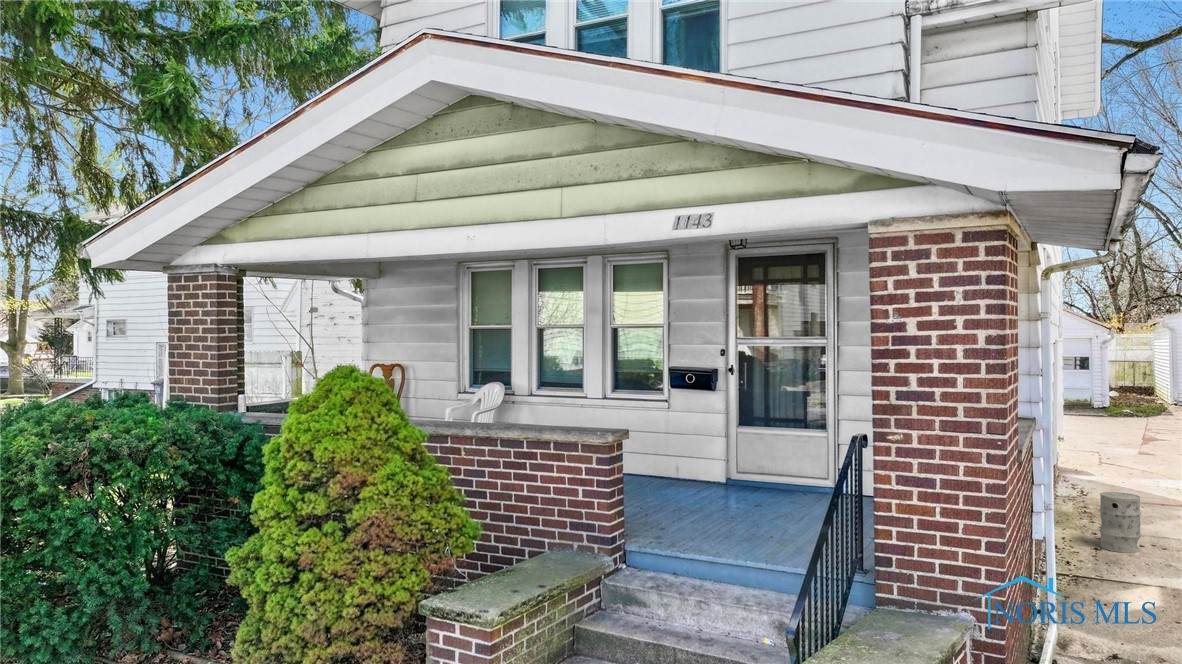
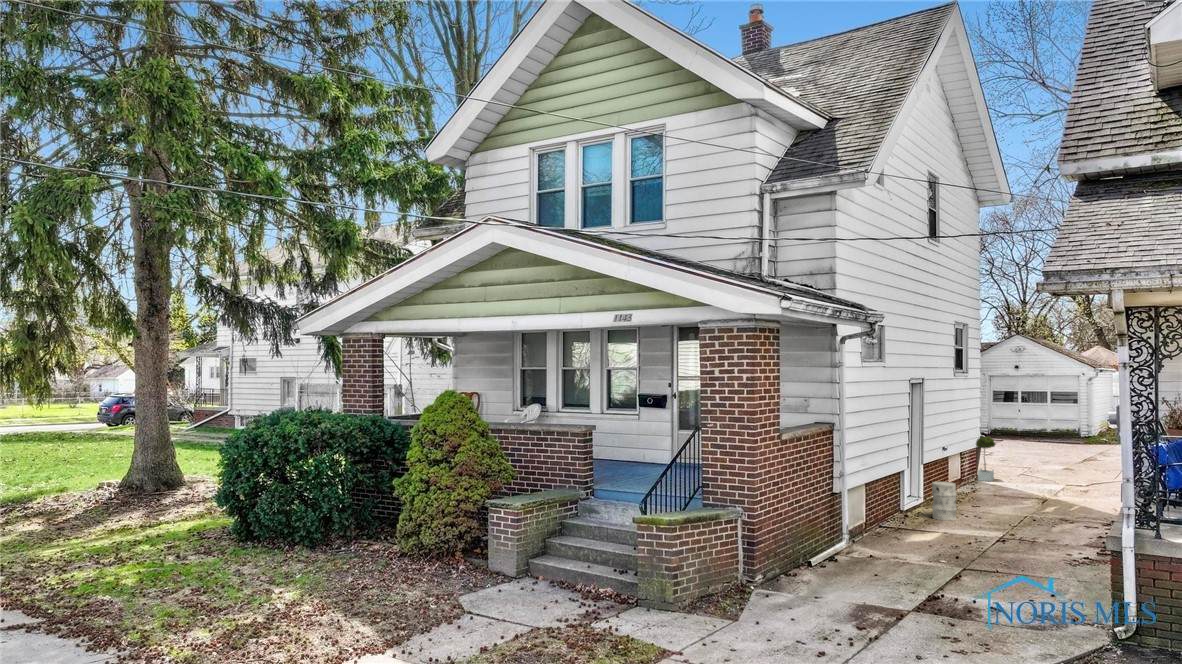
potted tree: none [1061,412,1090,471] -> present [976,437,995,481]

